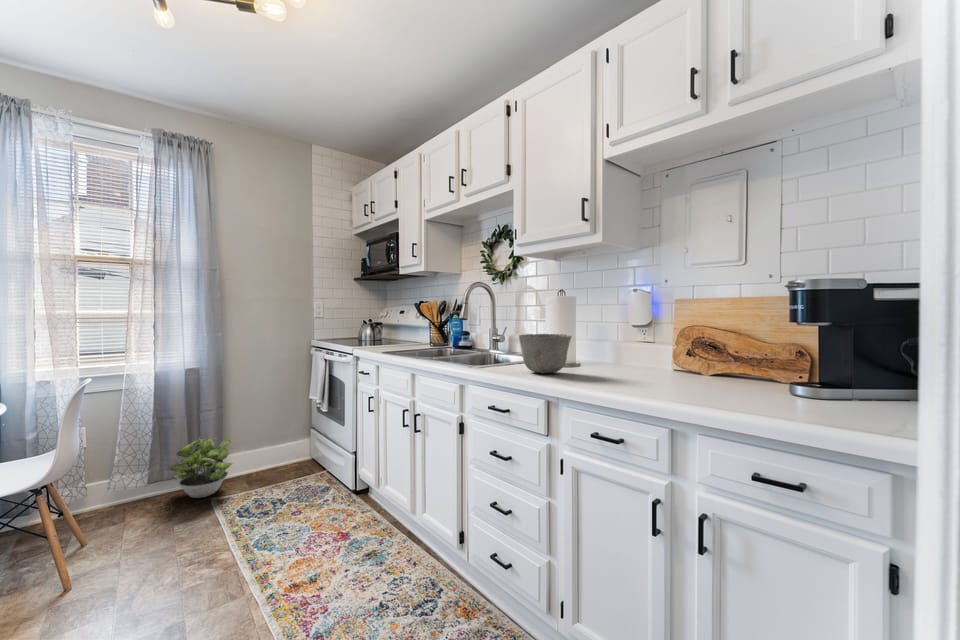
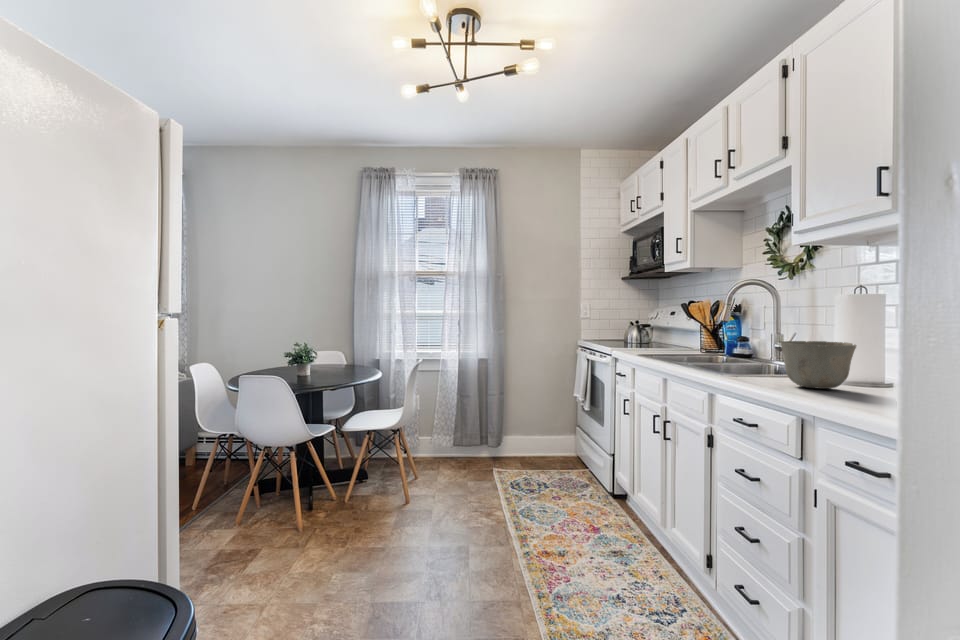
potted plant: present [169,438,232,498] -> none [463,417,509,469]

